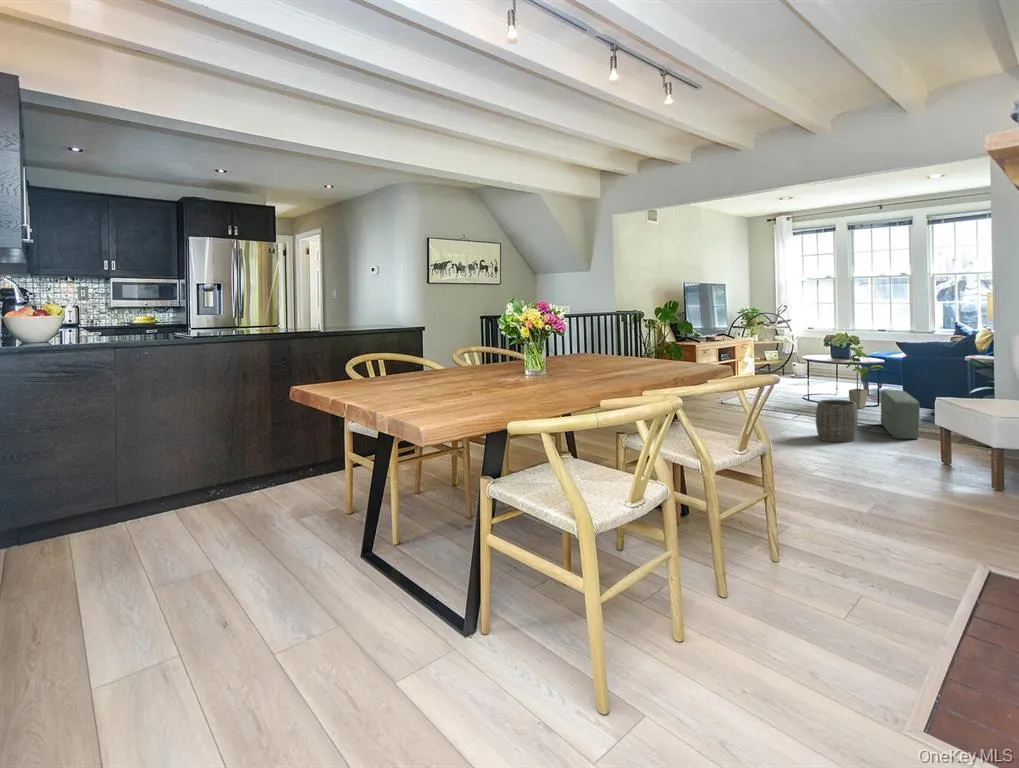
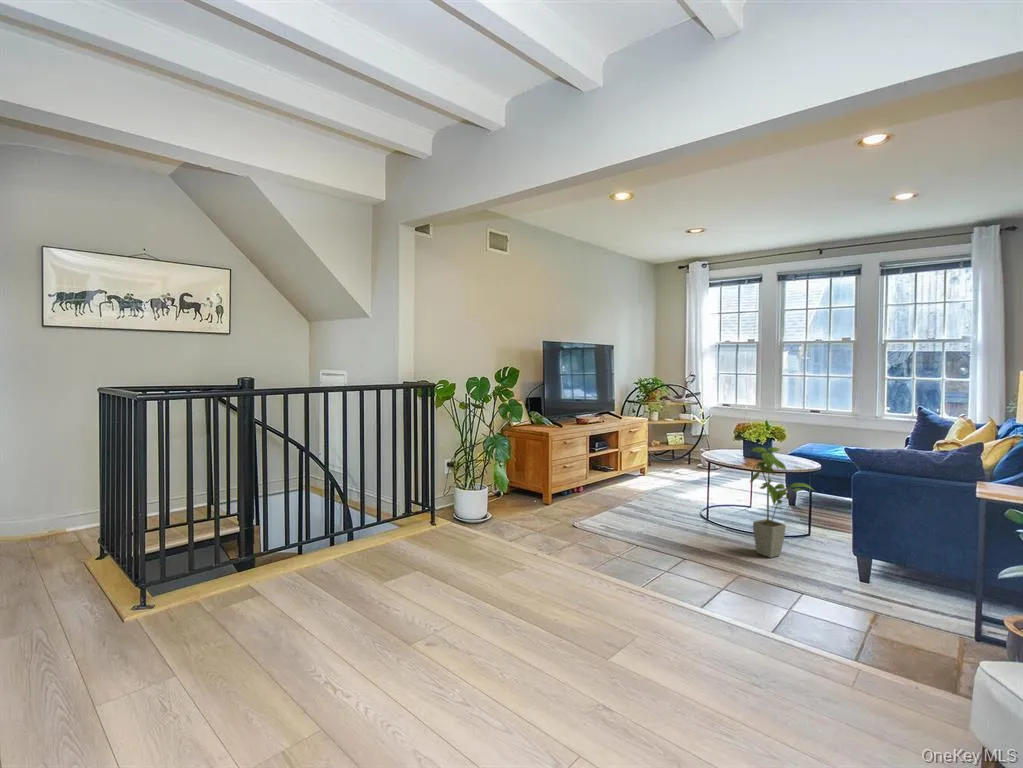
pouf: present [881,390,920,439] -> none [802,553,892,711]
woven basket: present [816,400,858,442] -> none [645,578,739,706]

